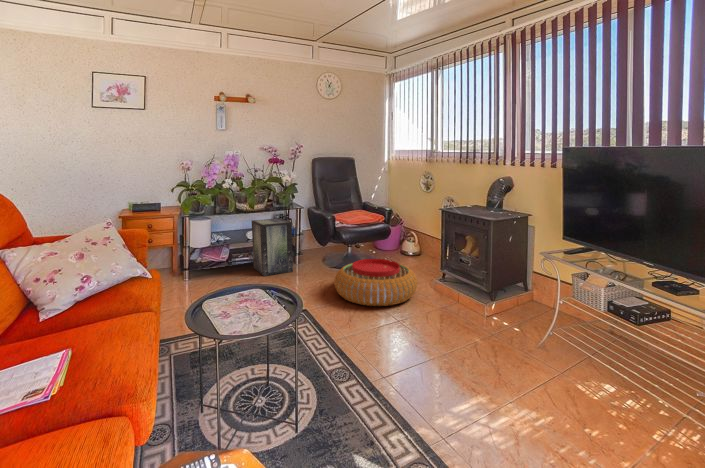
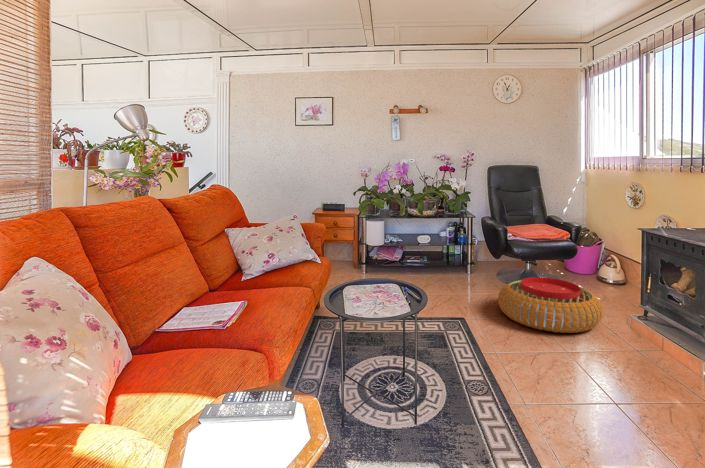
storage box: present [252,218,293,276] -> none [422,225,463,281]

